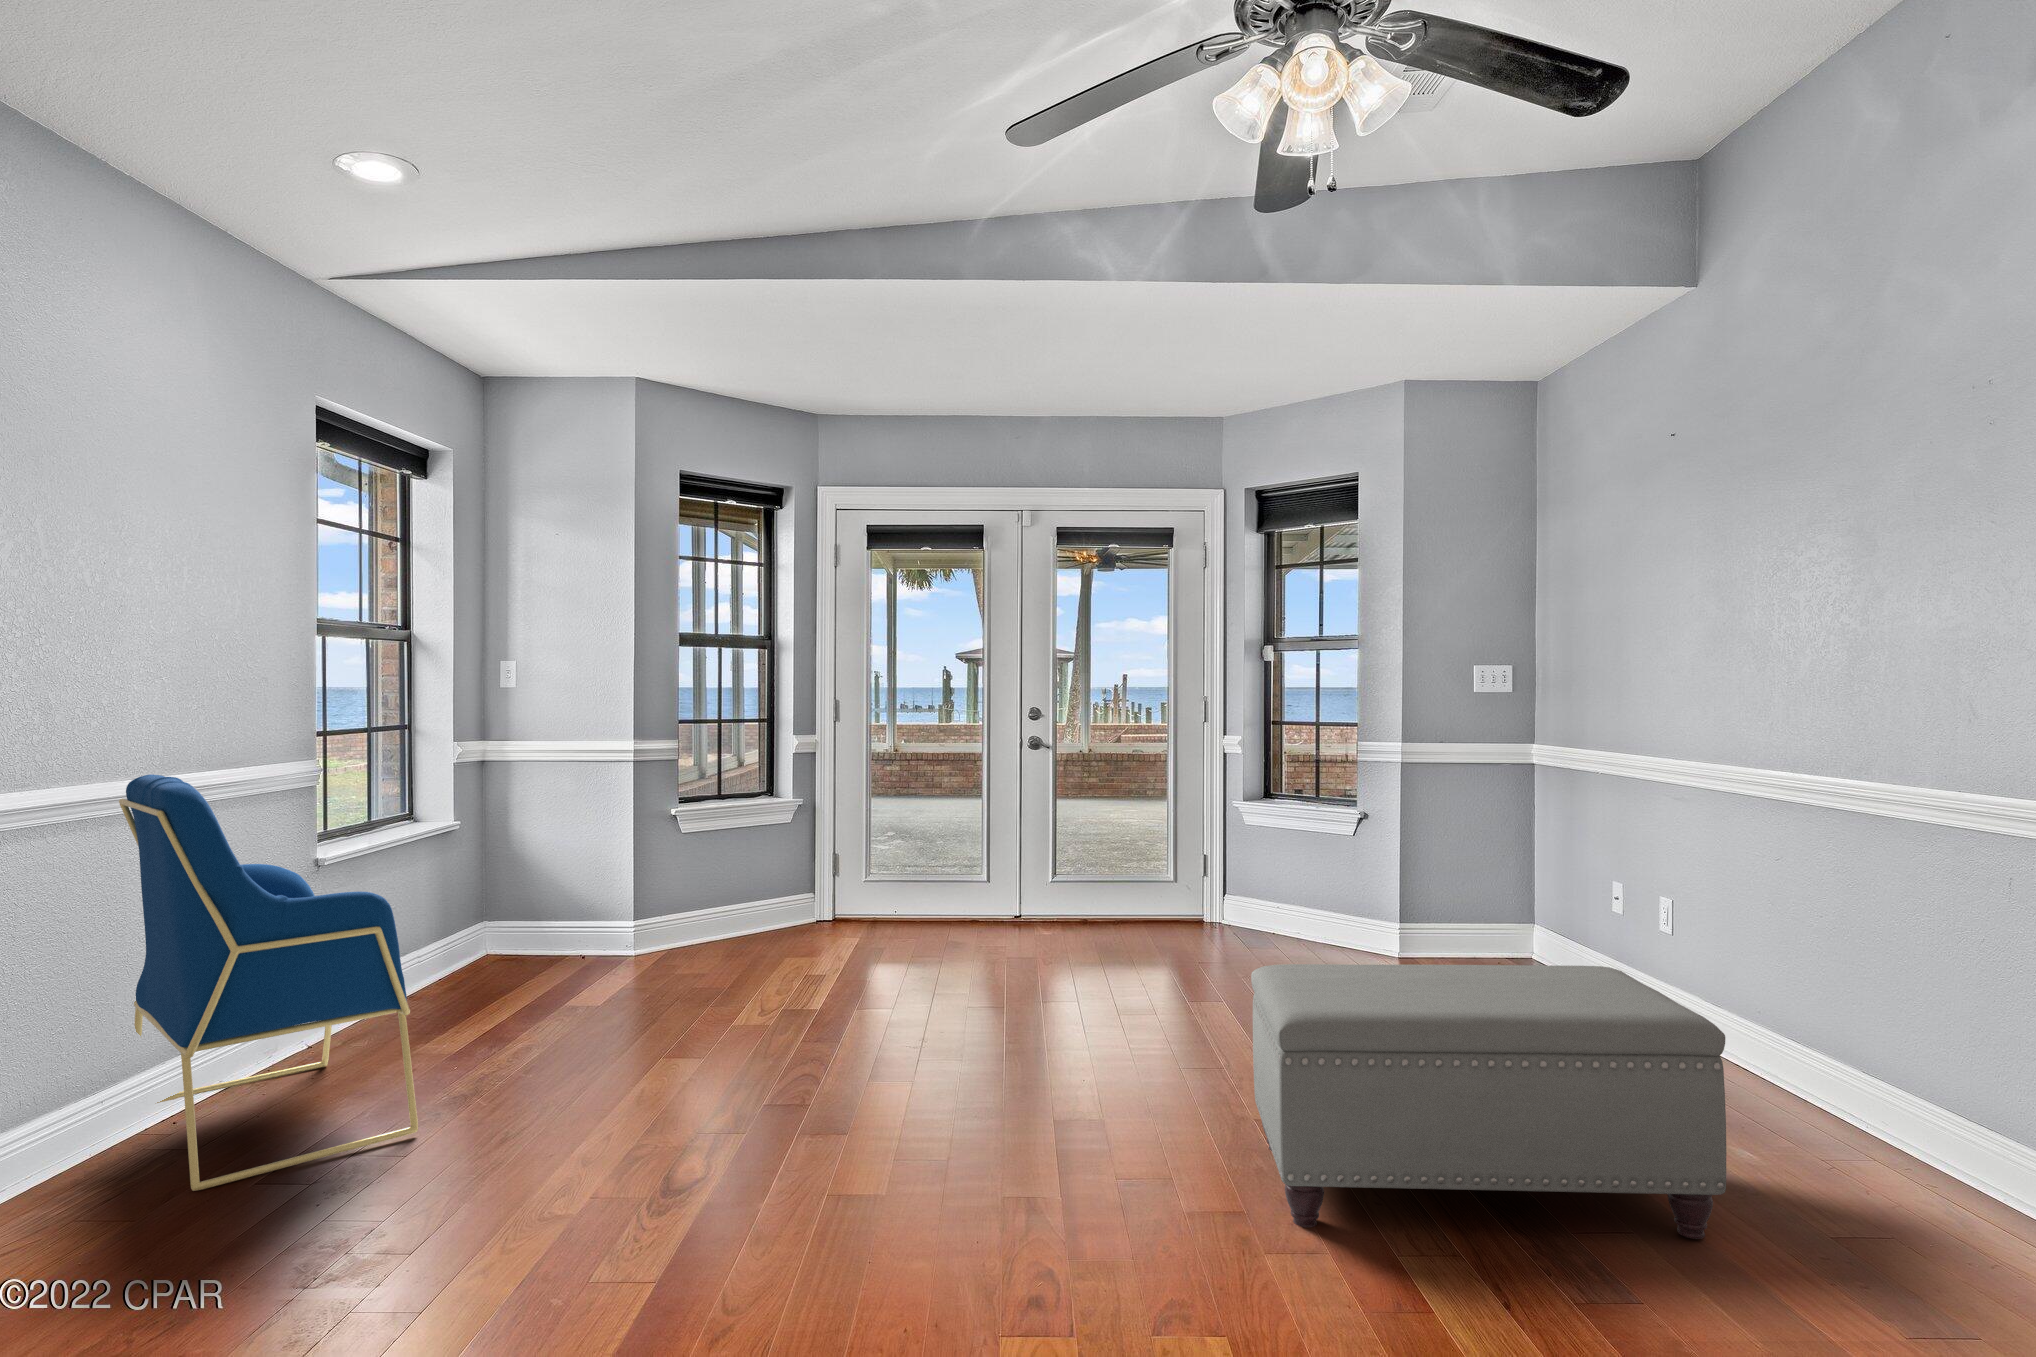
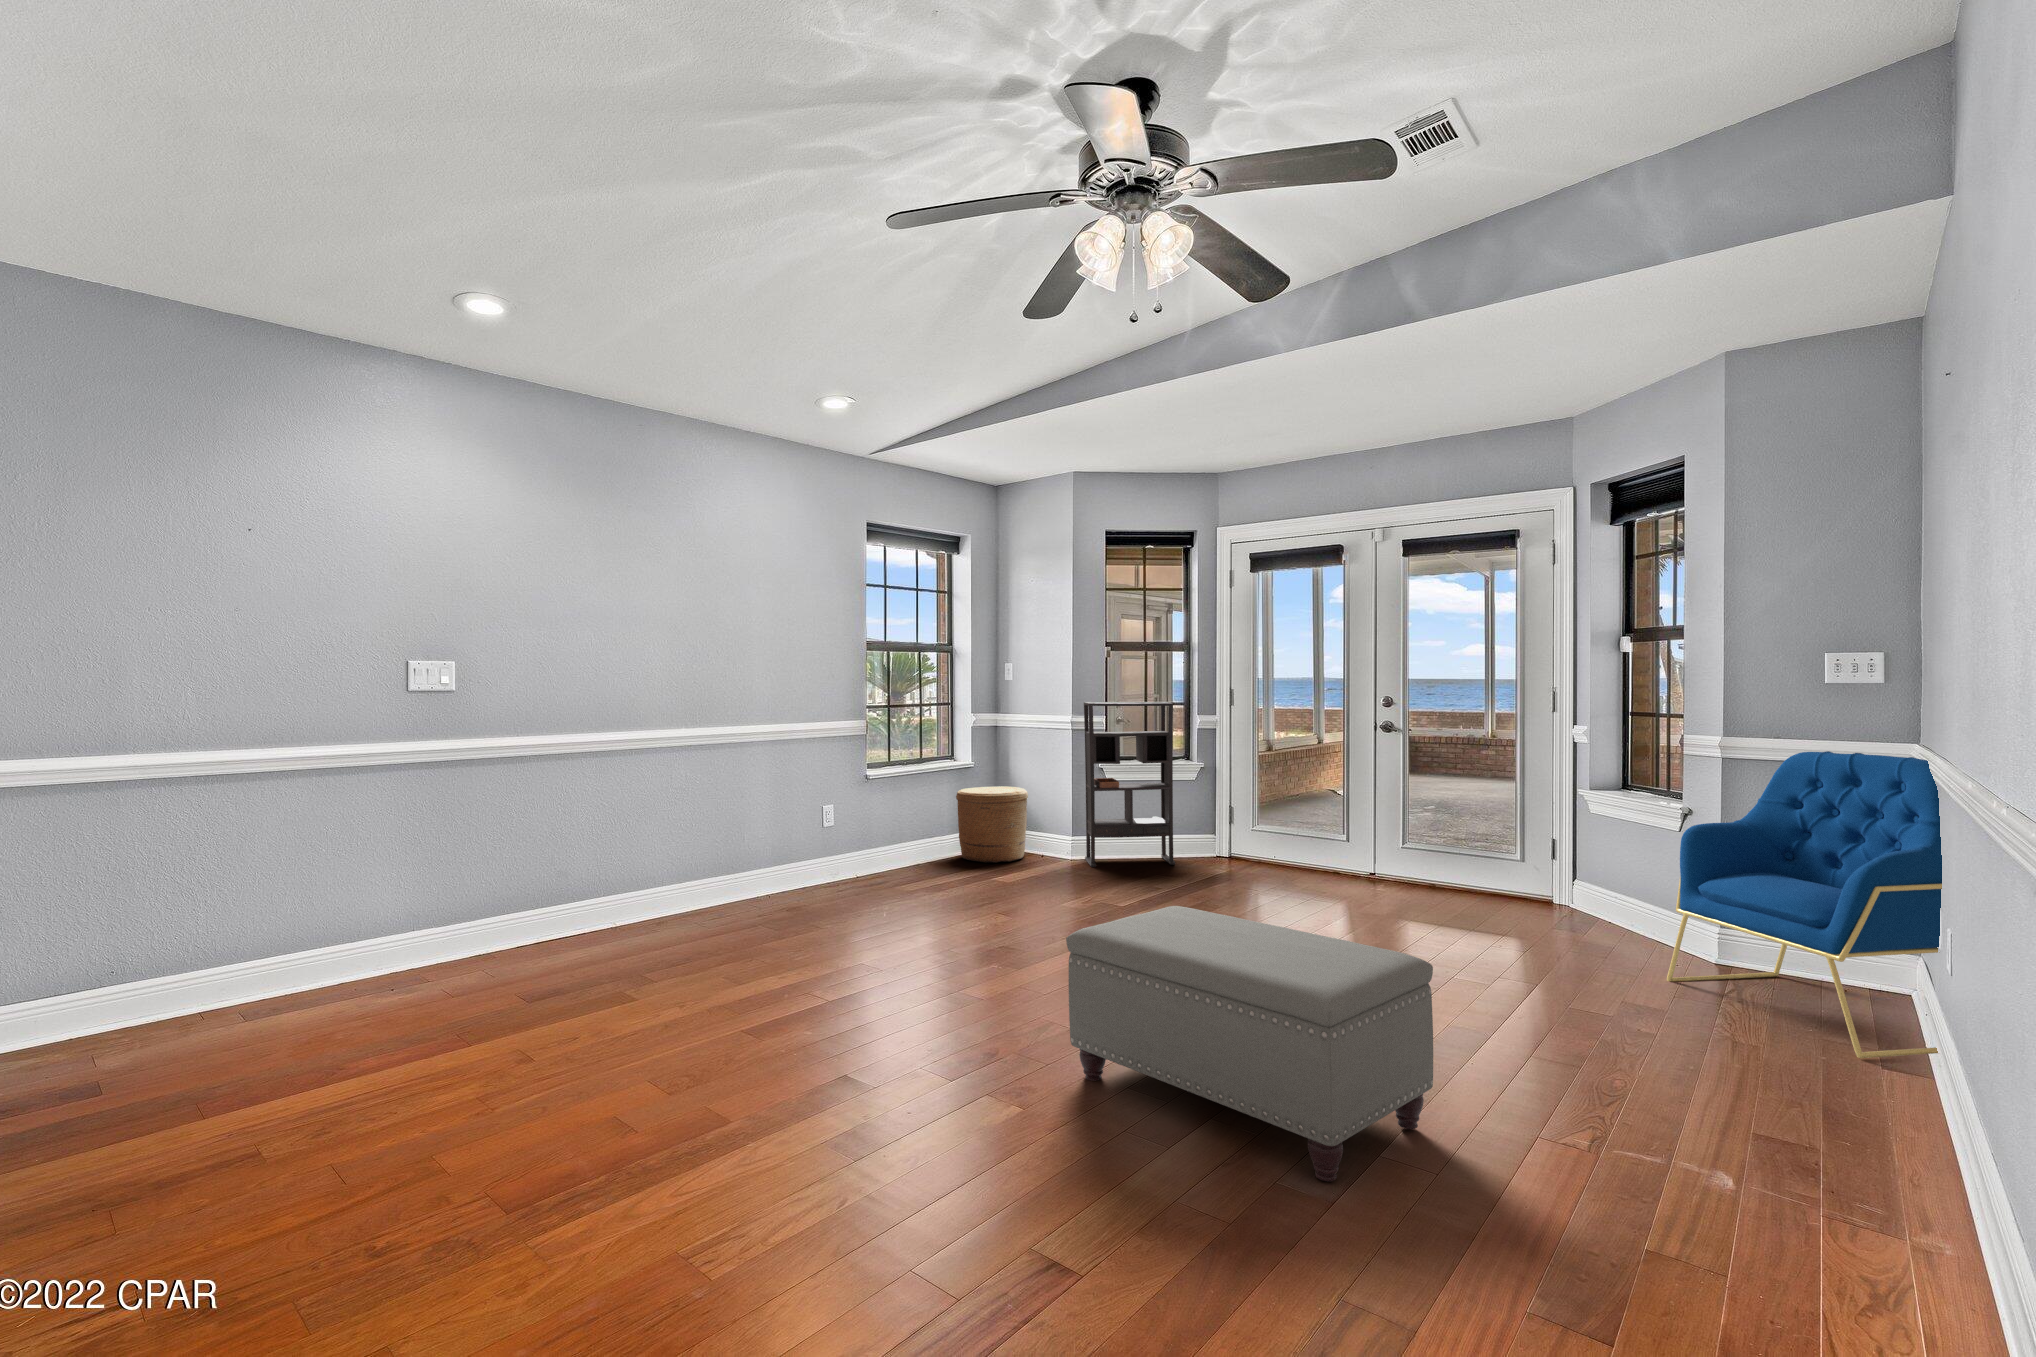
bookshelf: none [654,718,791,960] -> present [1084,702,1175,867]
armchair: present [119,775,418,1191] -> present [1667,751,1942,1058]
woven basket: none [446,855,573,982] -> present [956,786,1028,863]

